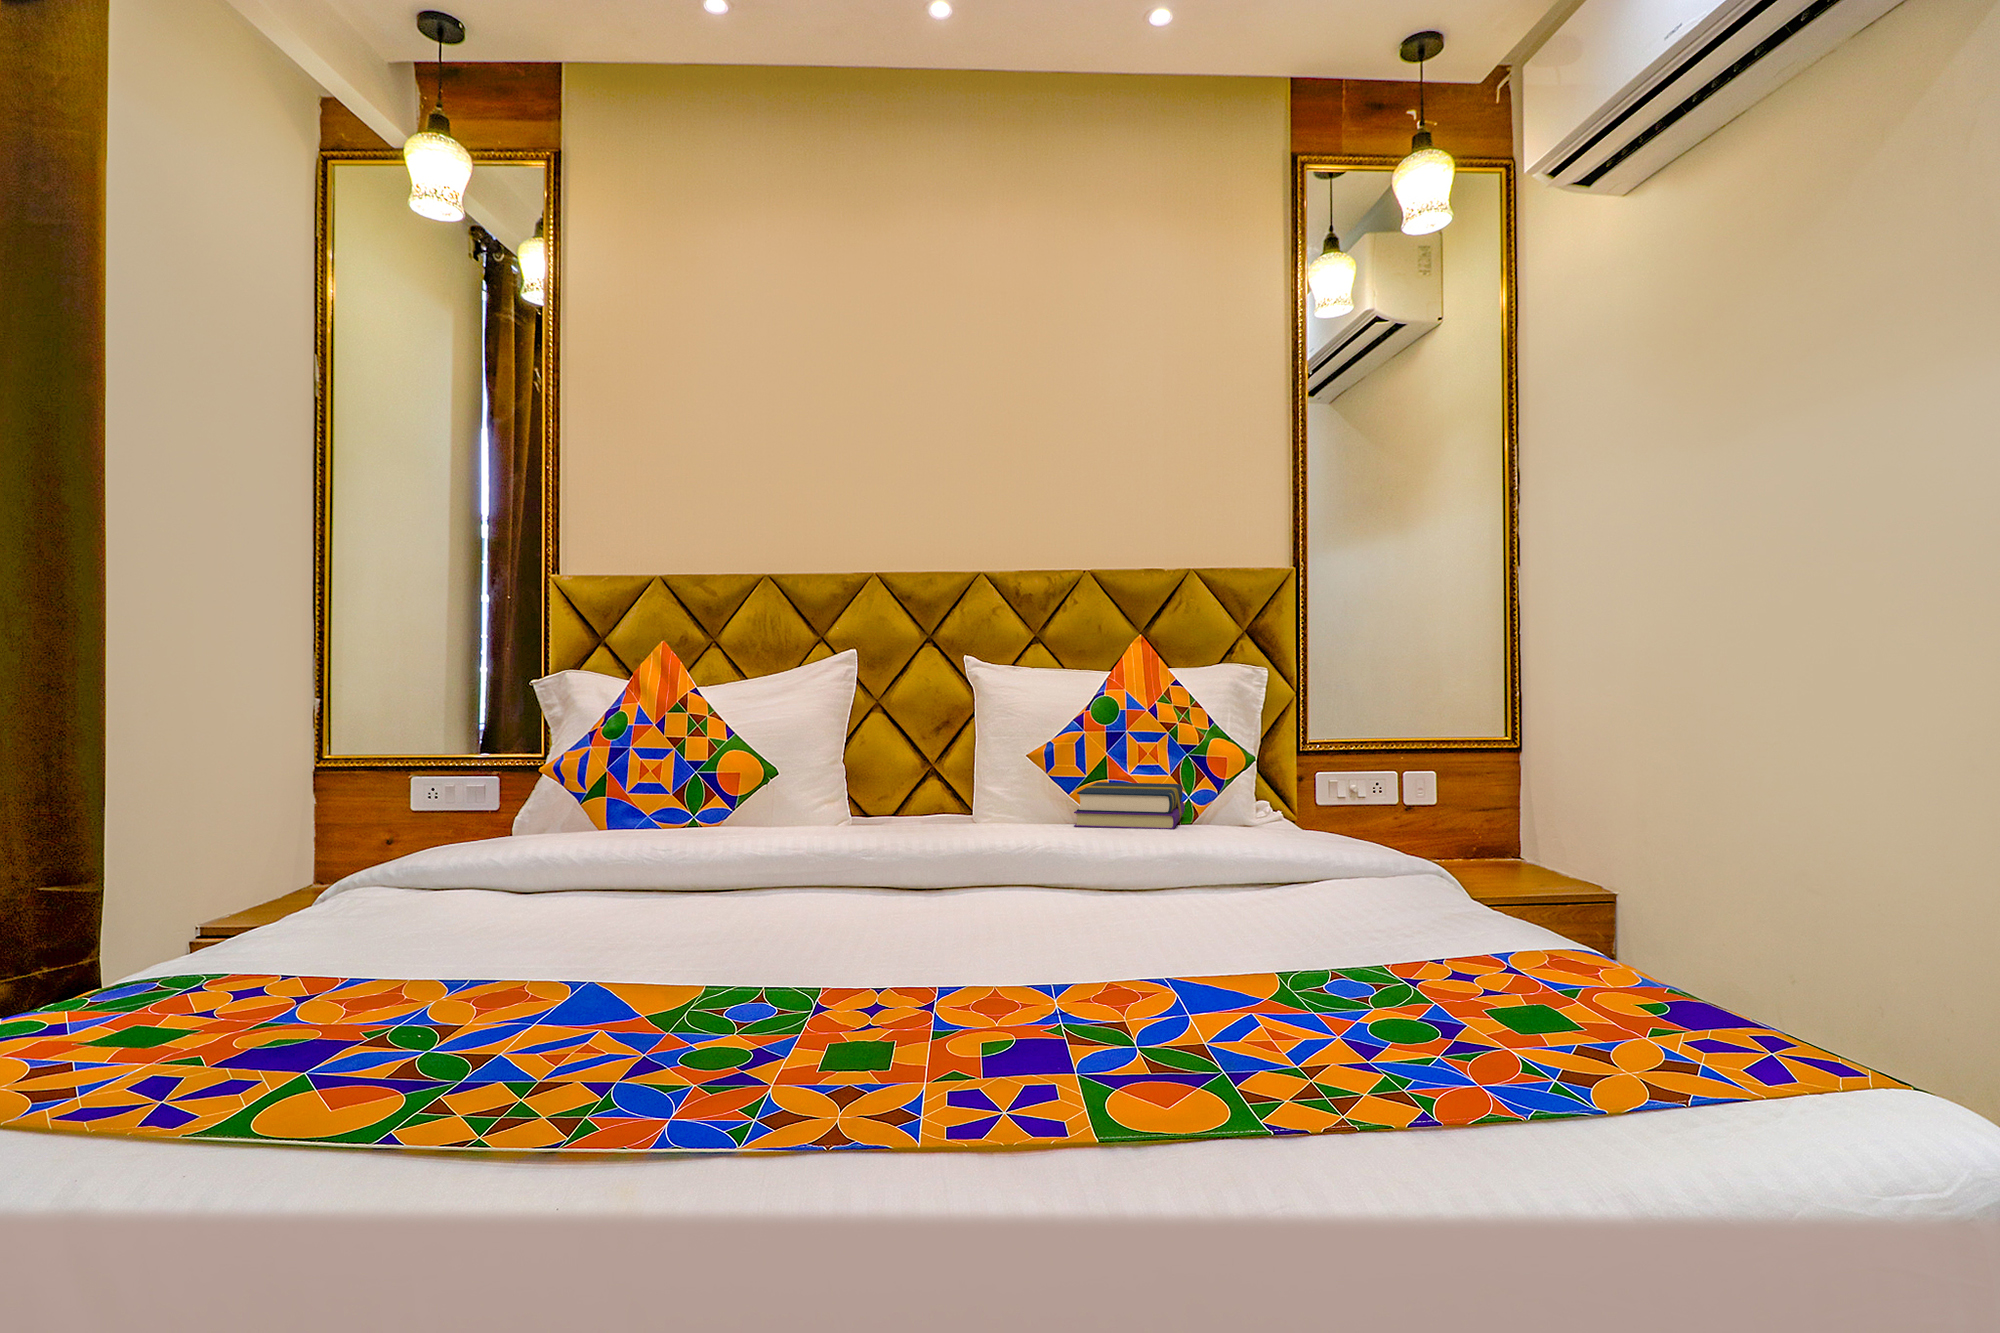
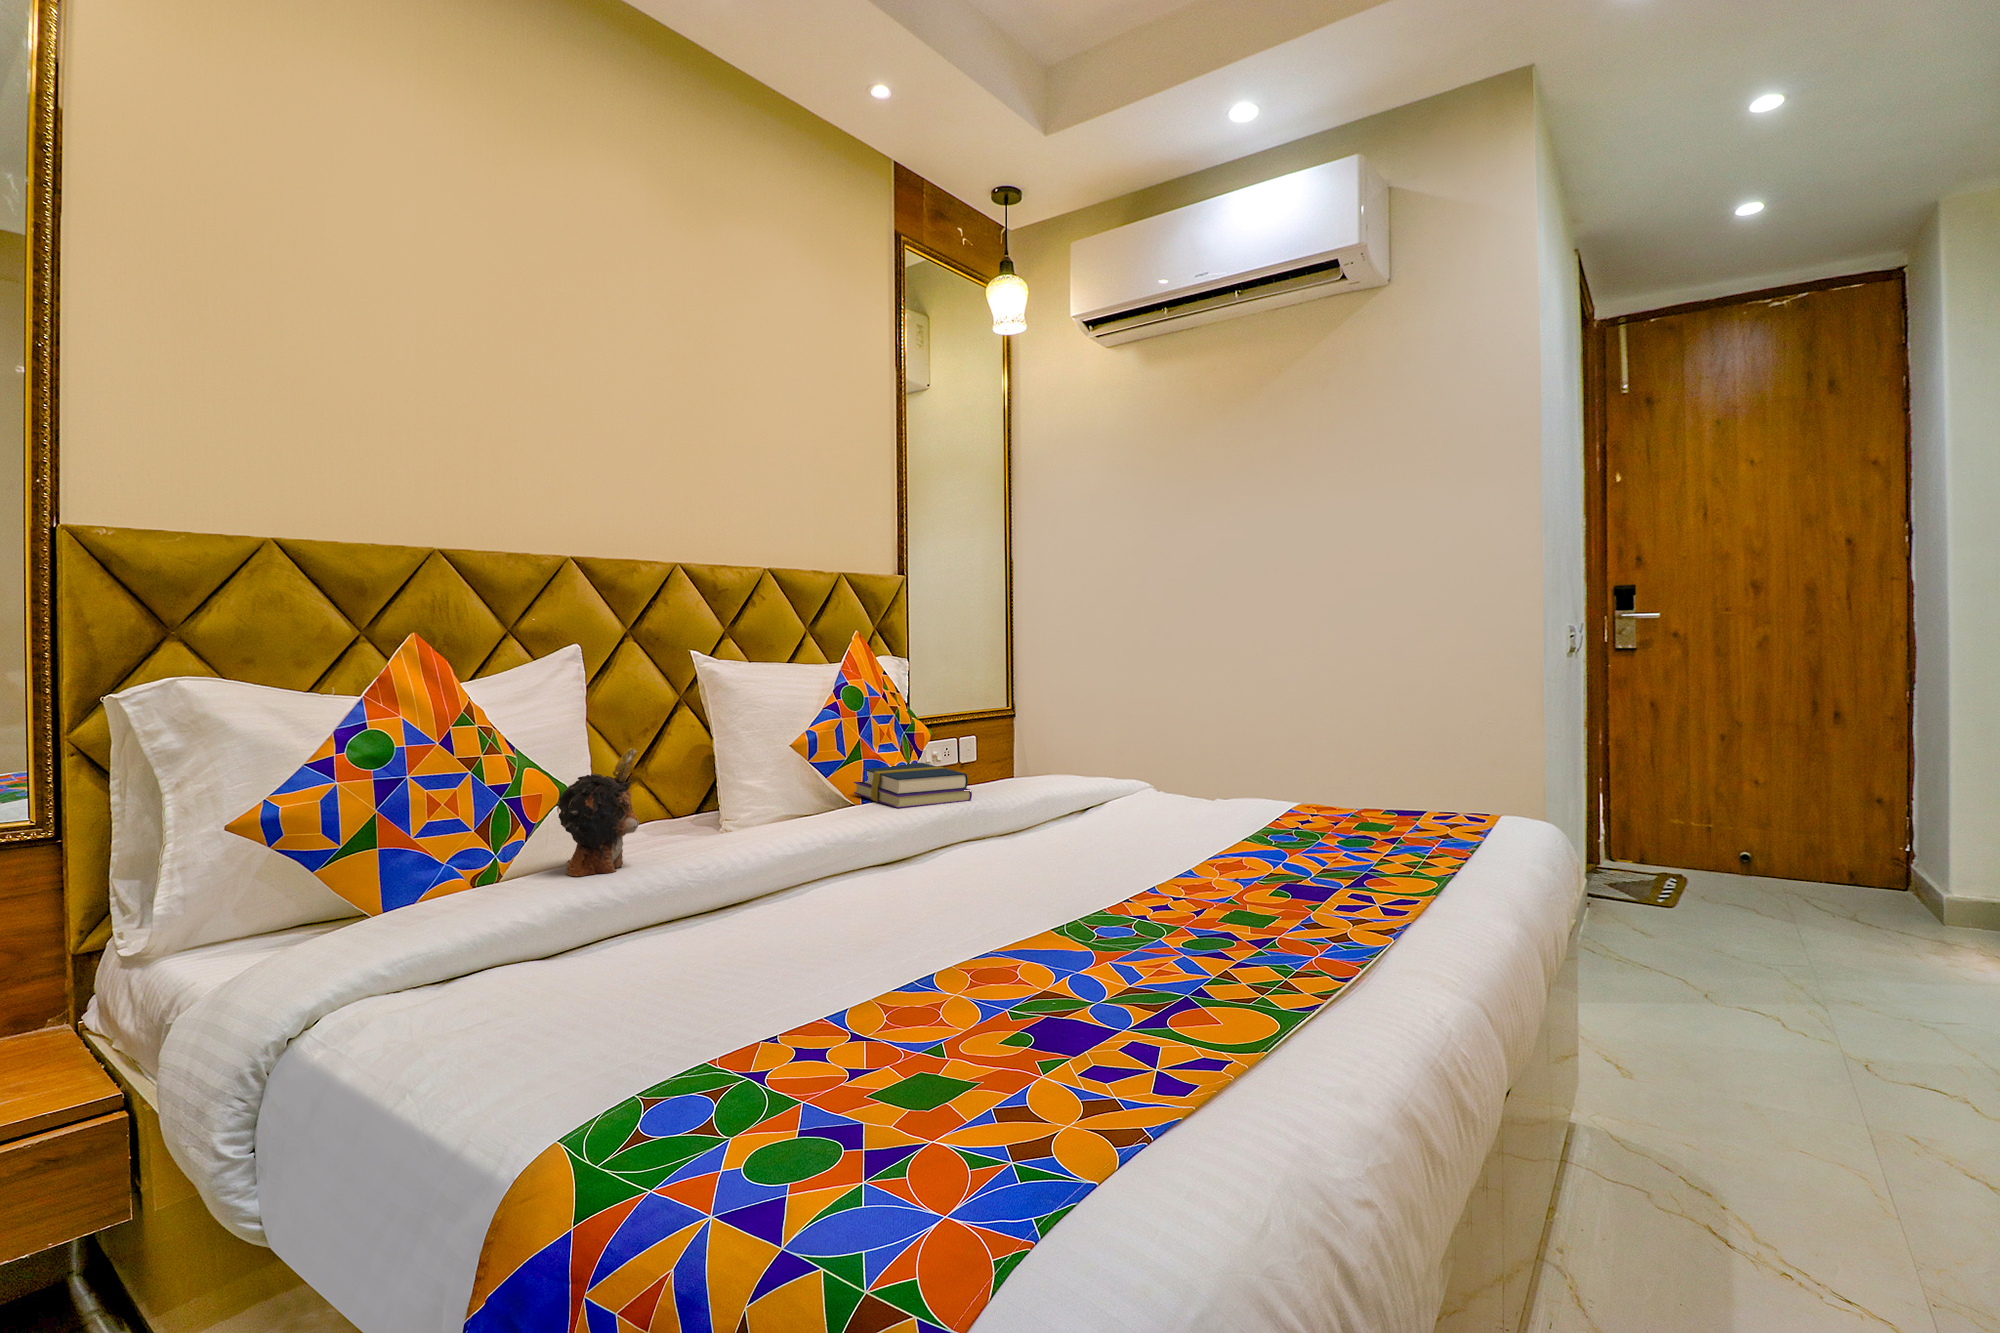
plush toy: none [653,727,737,836] -> present [558,748,639,876]

